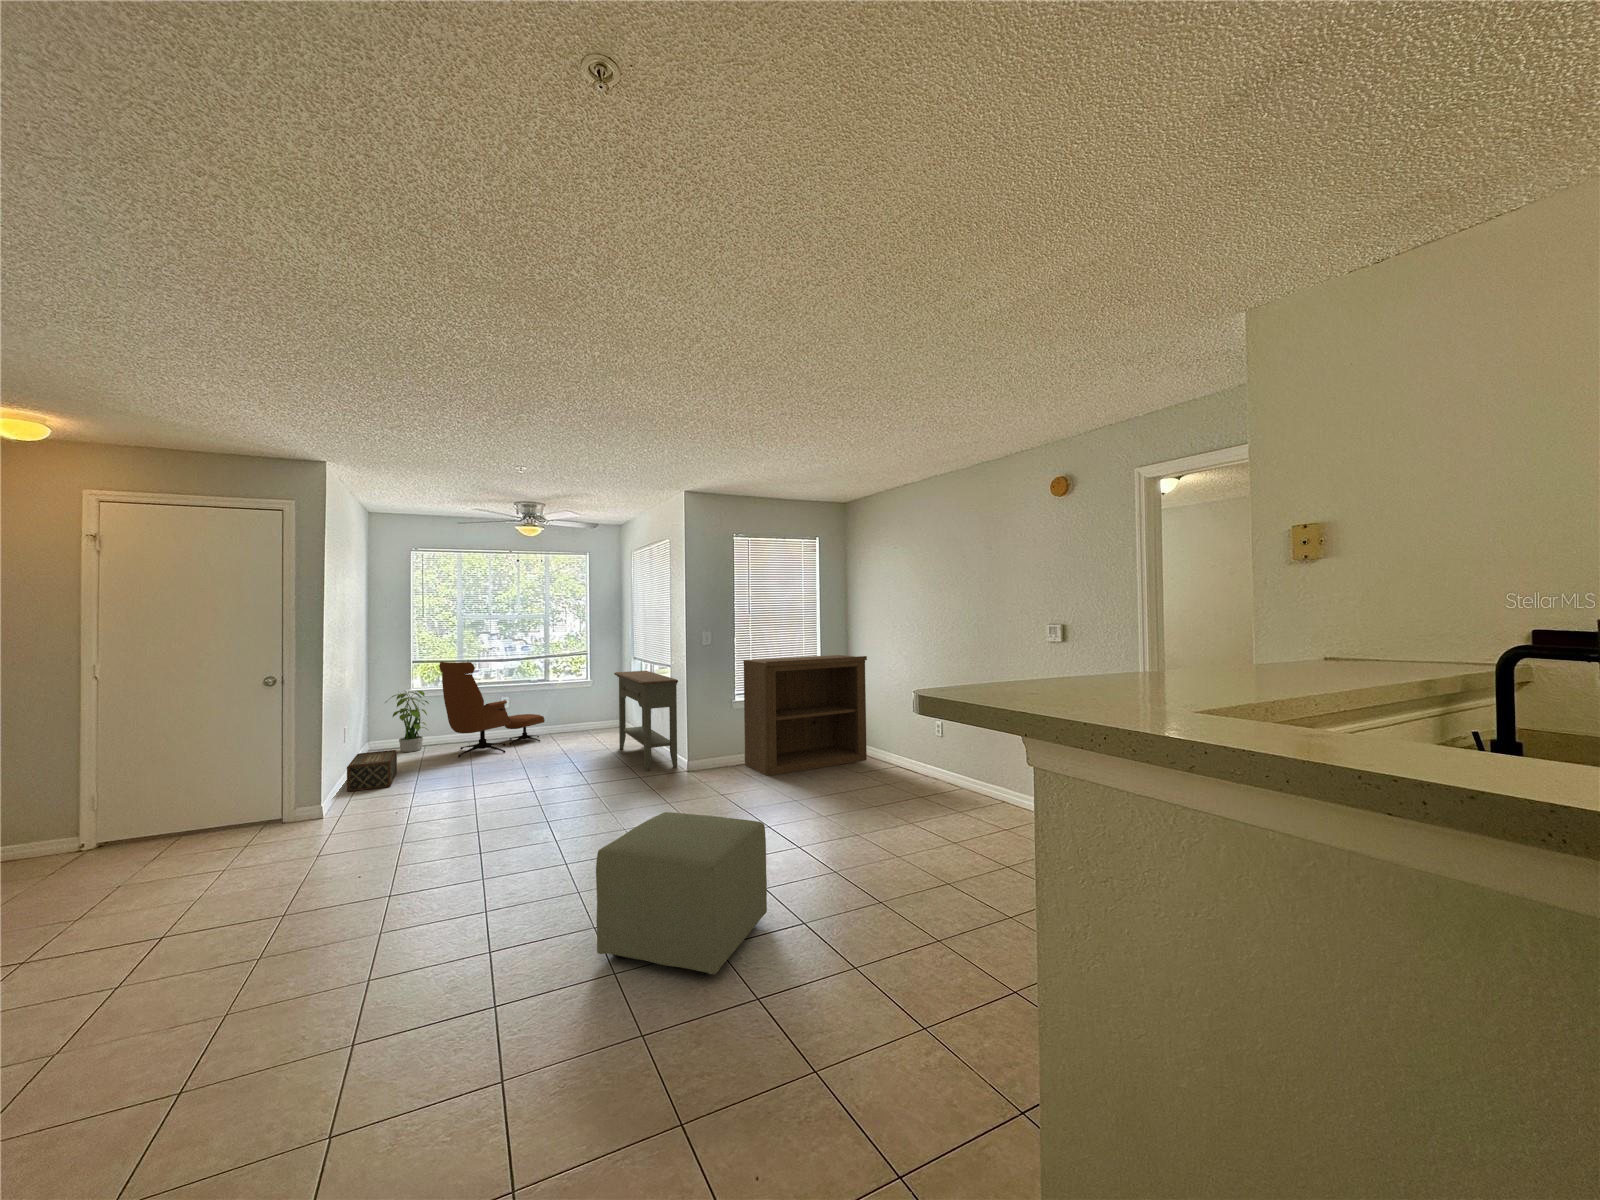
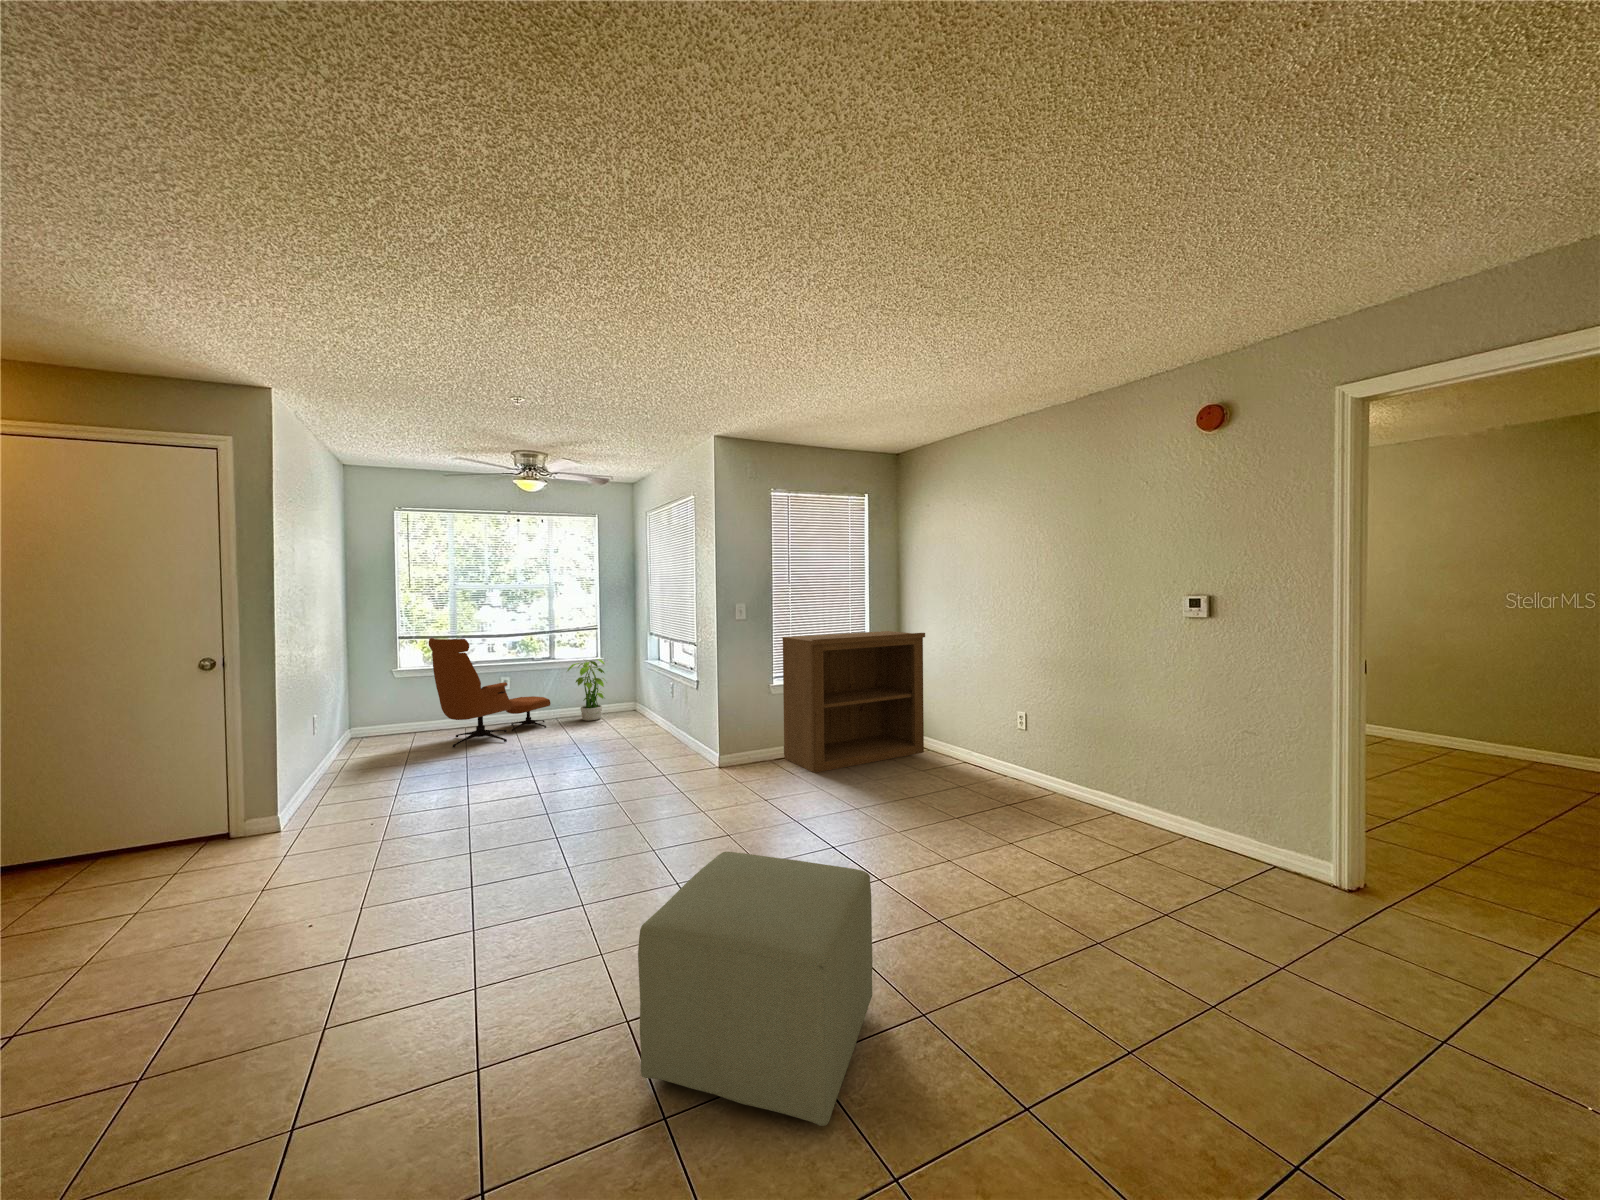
console table: present [614,671,678,771] -> none [629,648,707,766]
potted plant: present [385,691,429,752] -> present [567,659,605,721]
woven basket: present [347,750,397,792] -> none [317,741,380,793]

